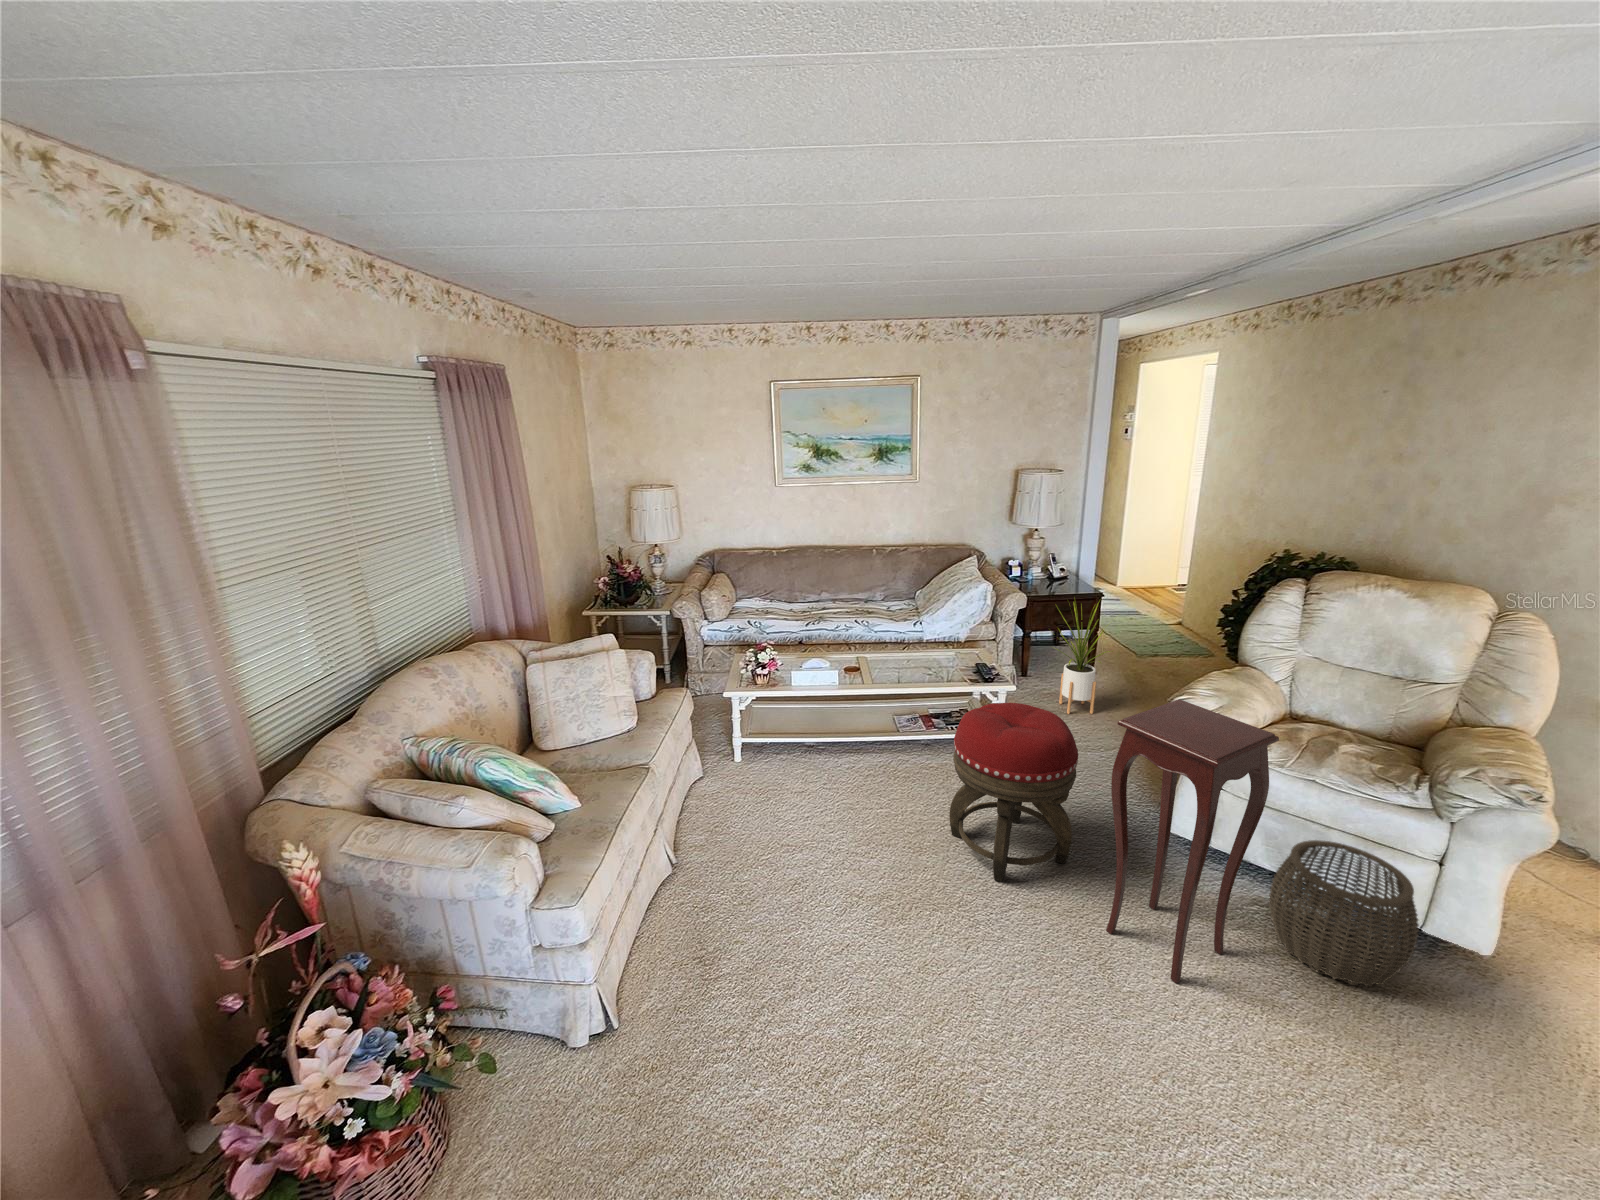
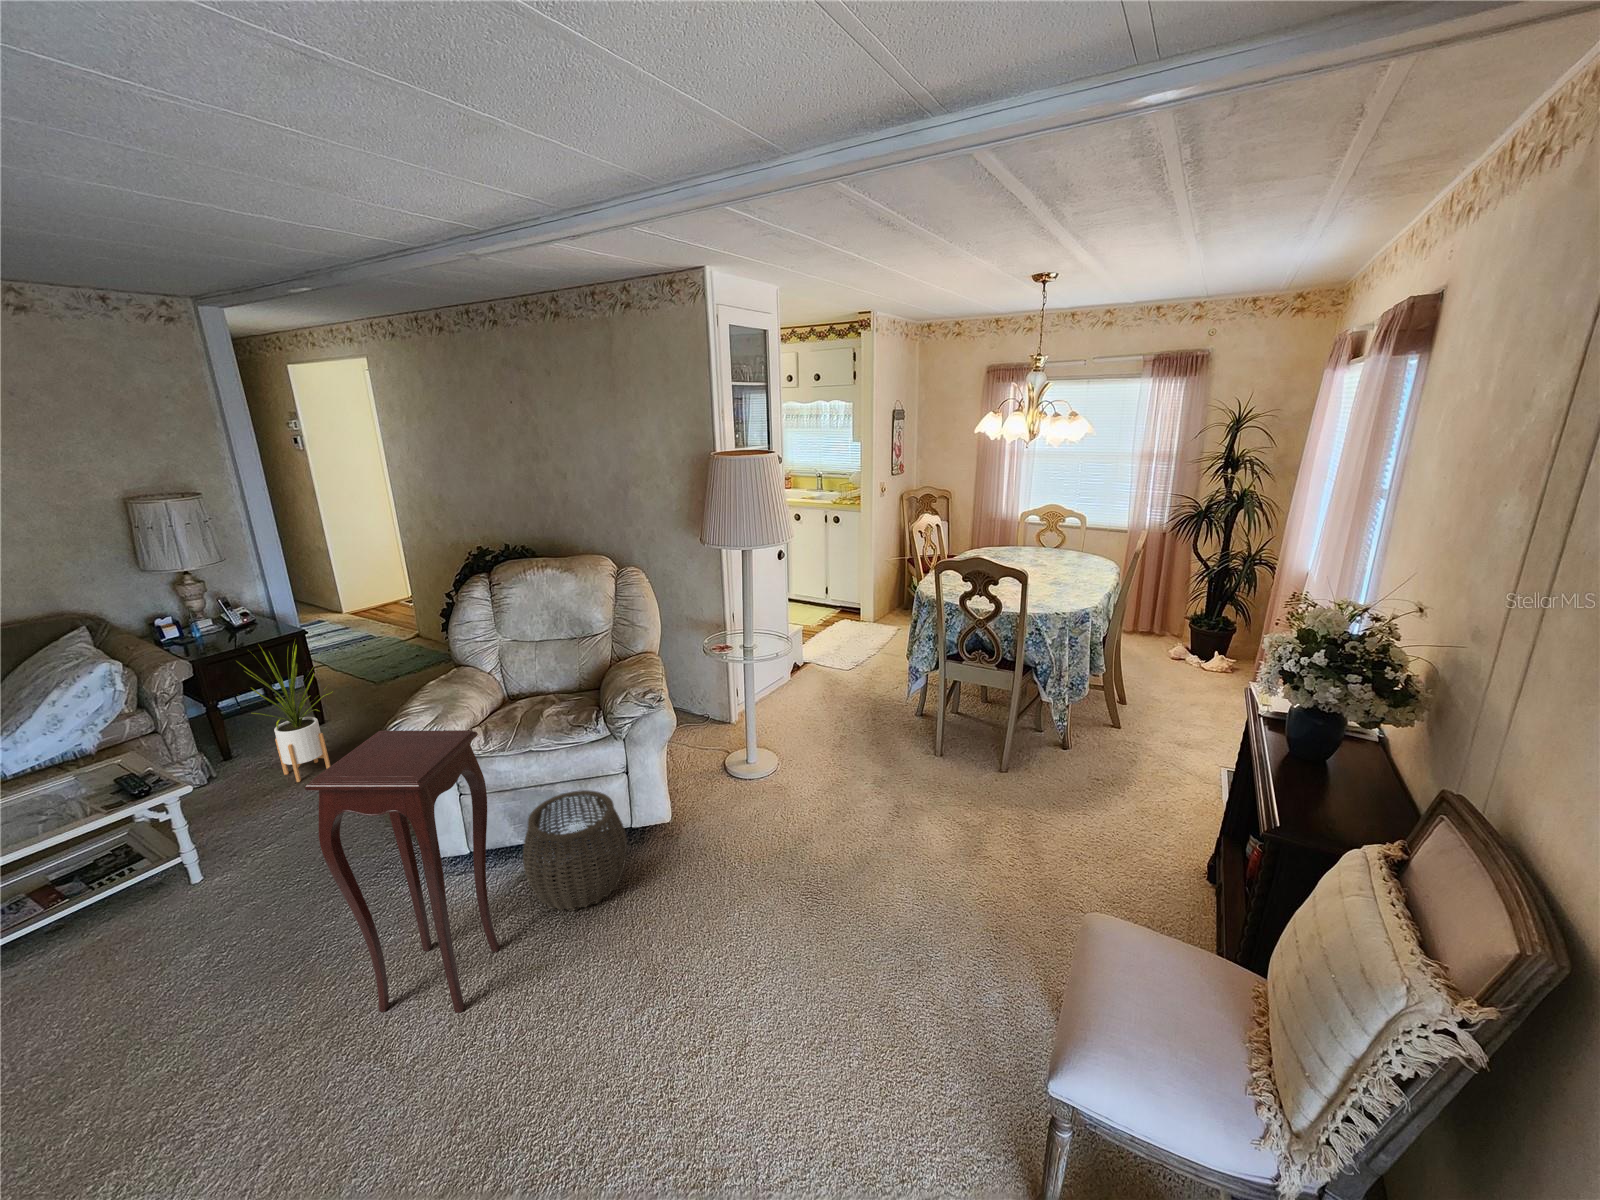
footstool: present [949,703,1078,882] -> none [71,804,318,1056]

